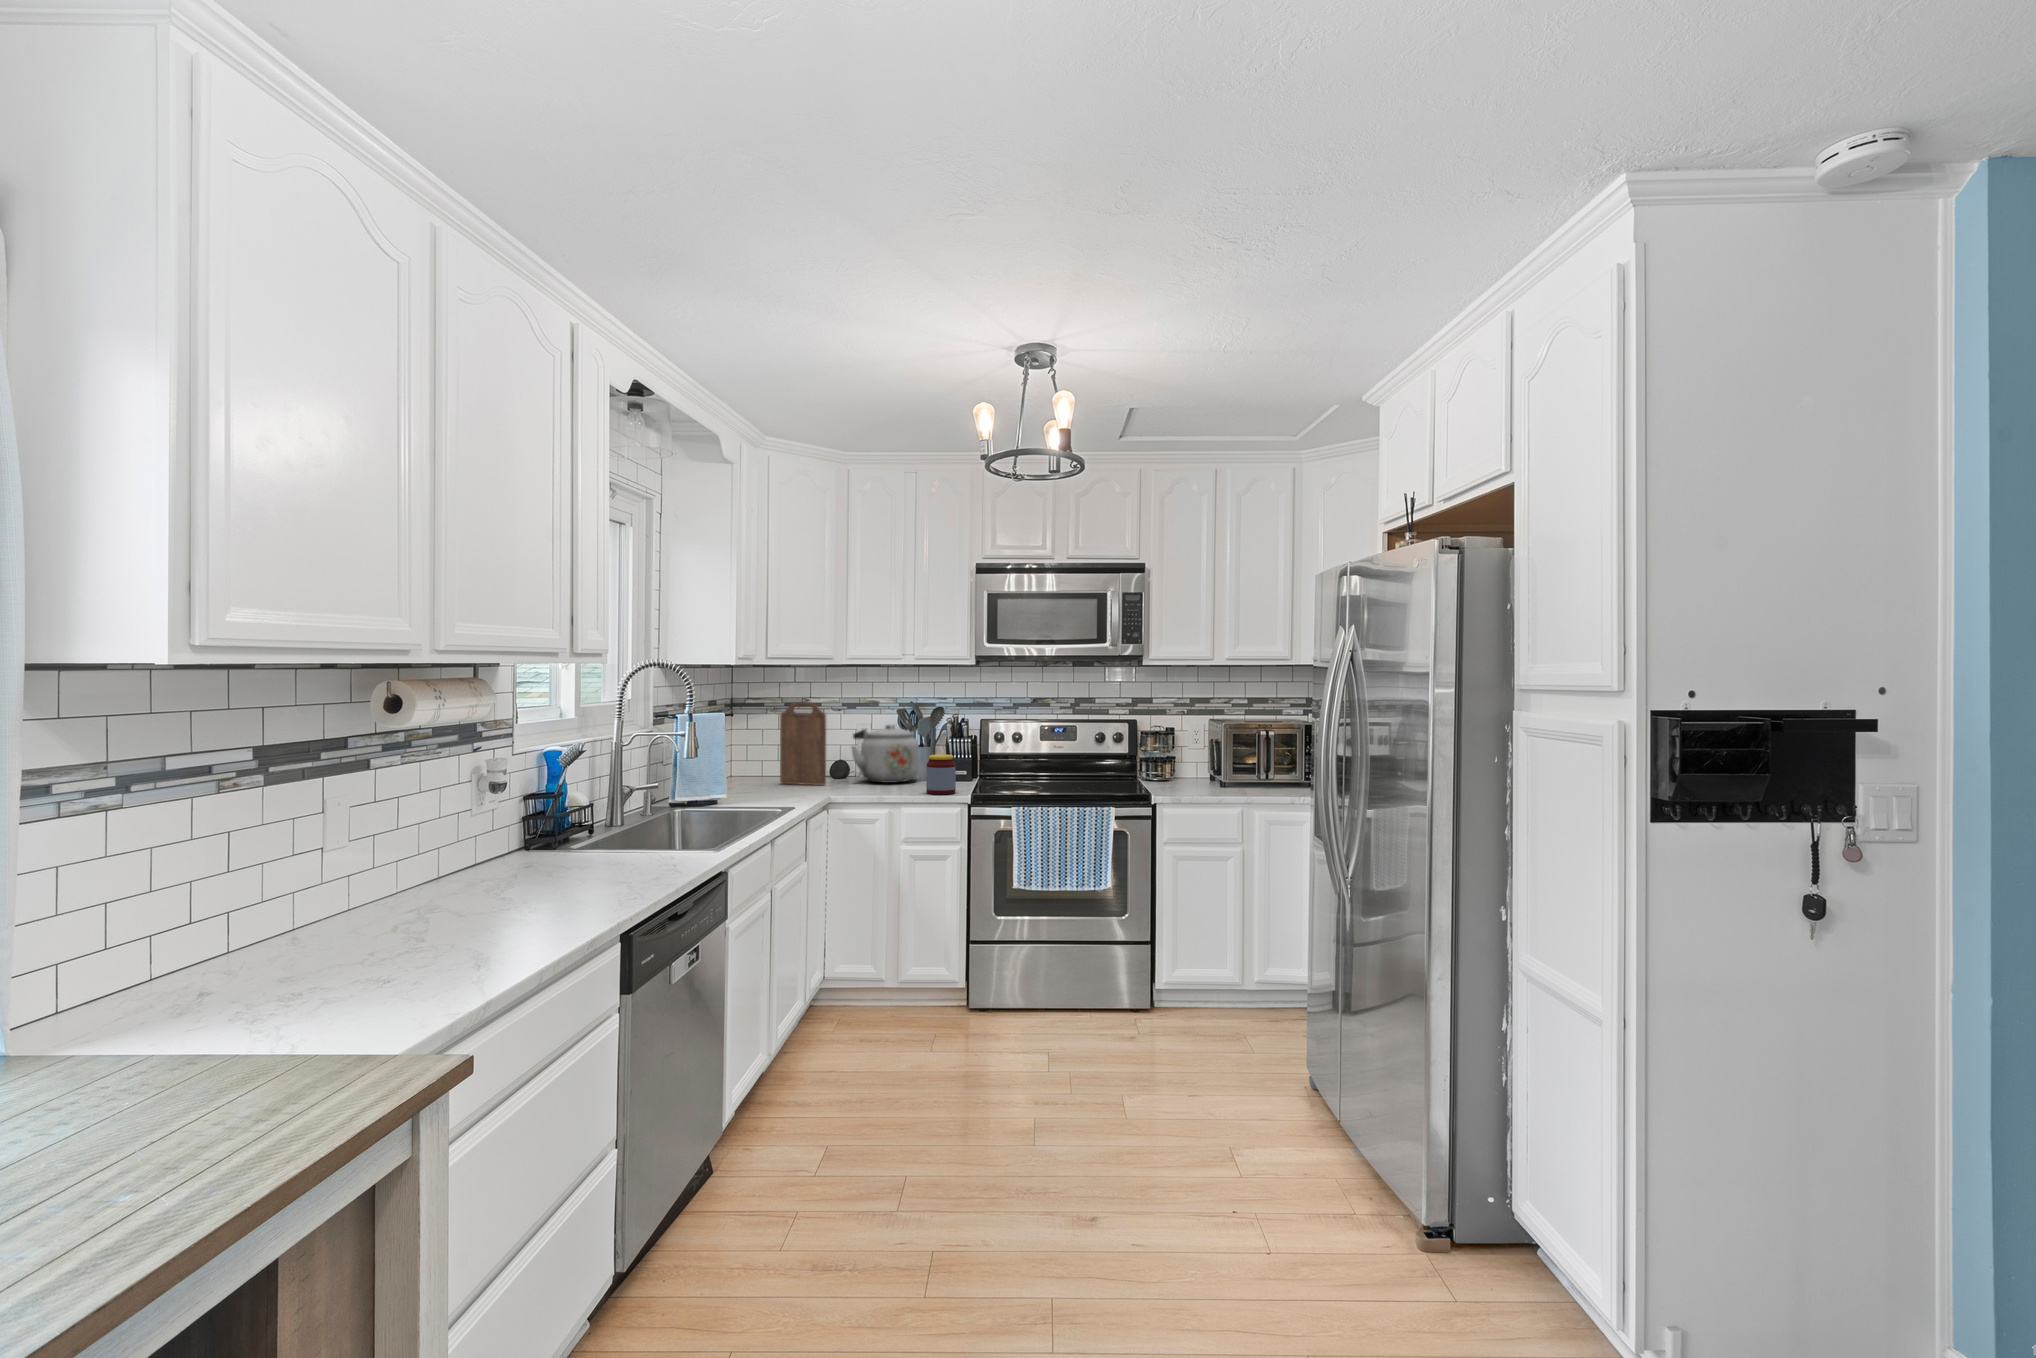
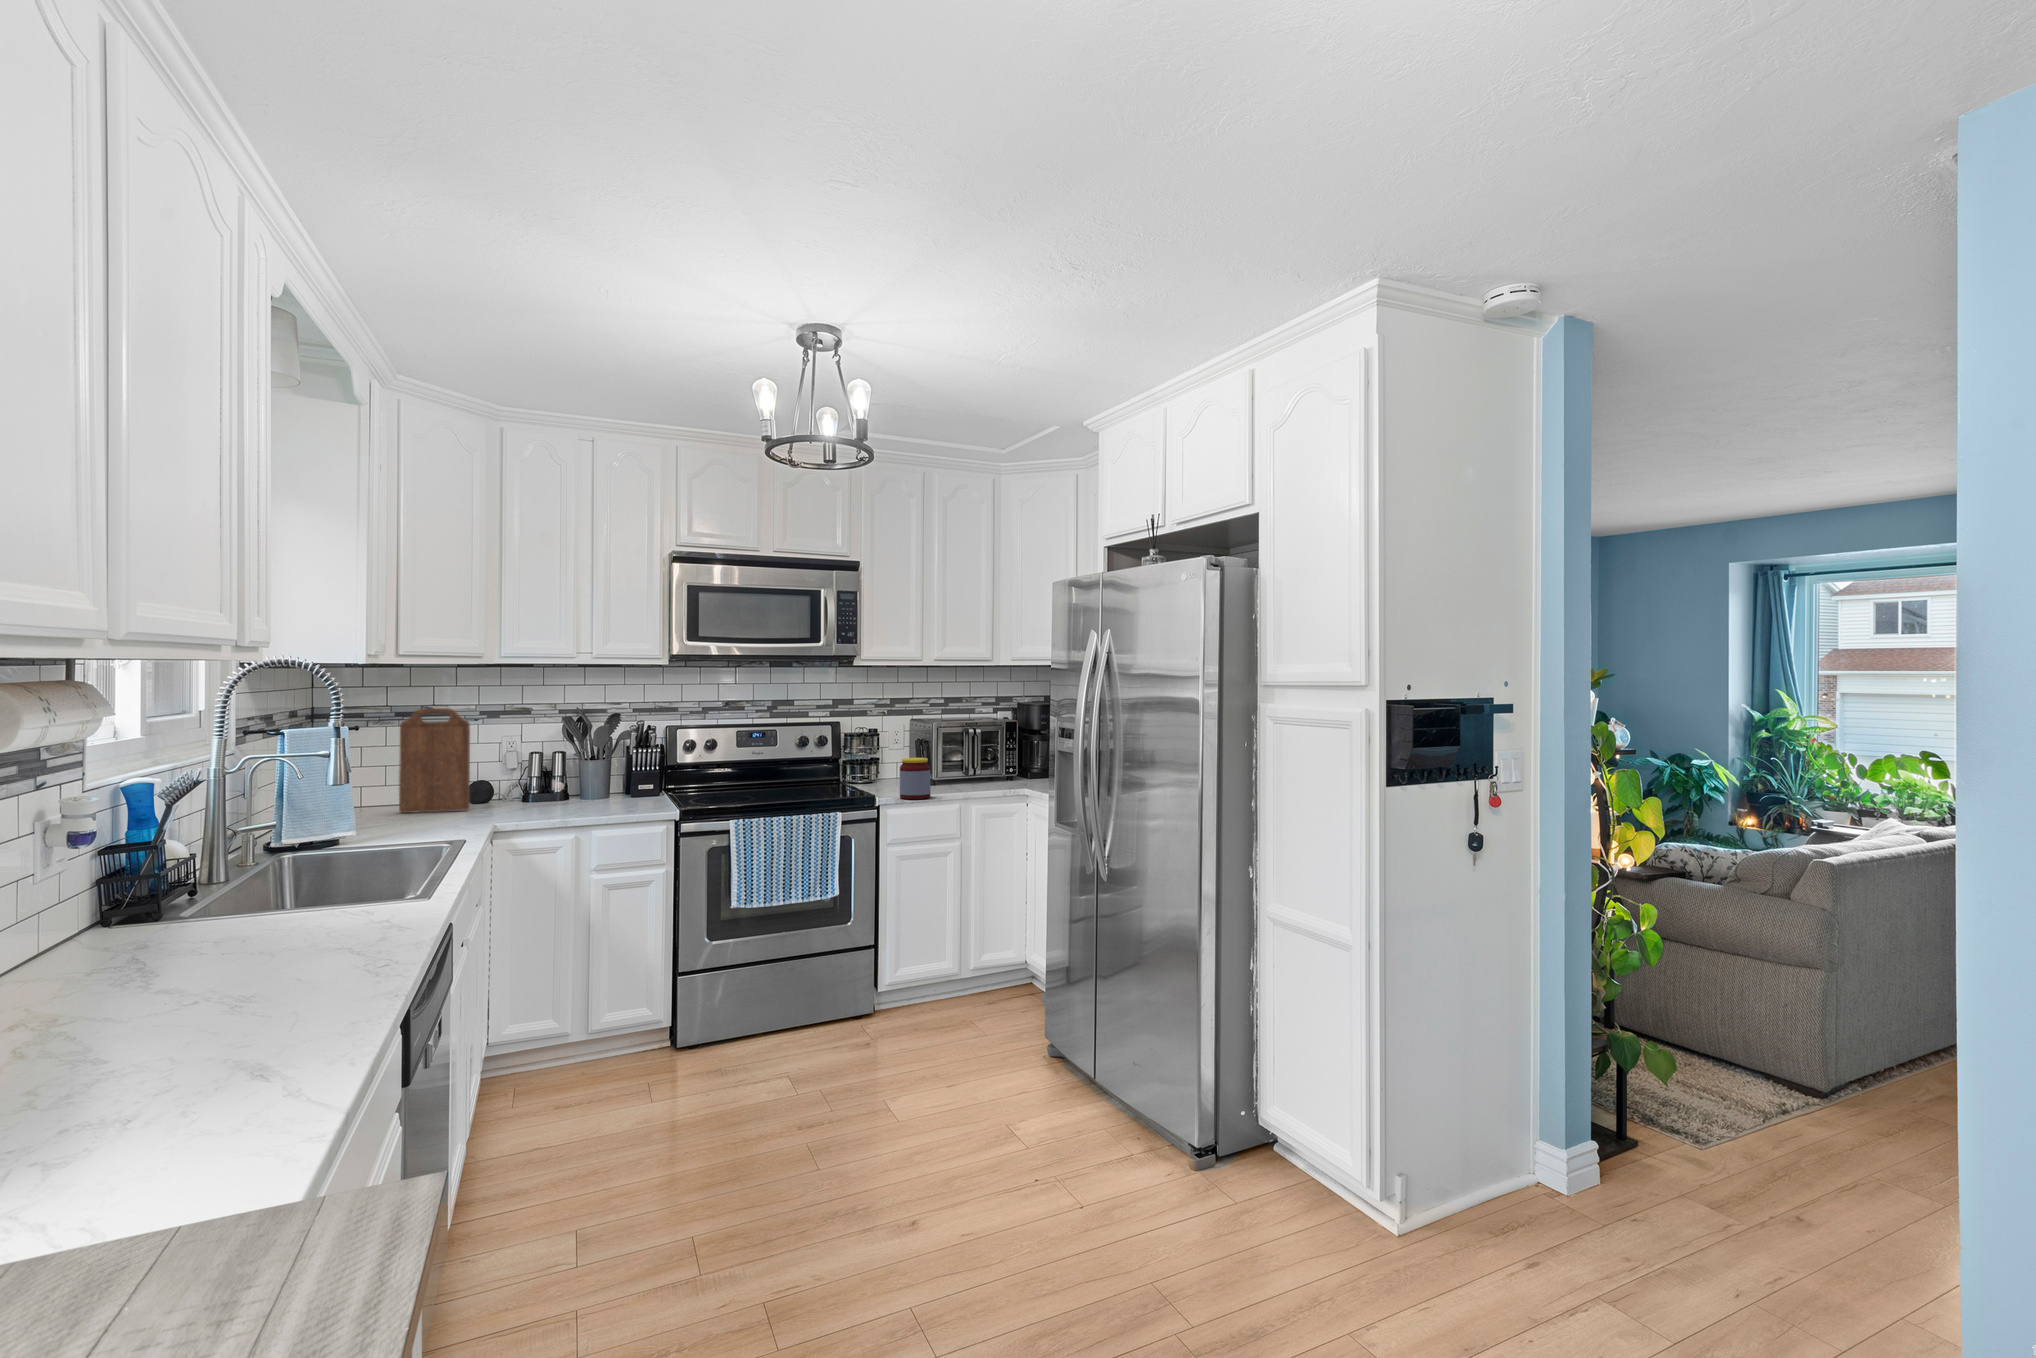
kettle: present [852,725,919,783] -> none [503,733,593,803]
jar: present [926,755,956,794] -> present [900,758,931,799]

